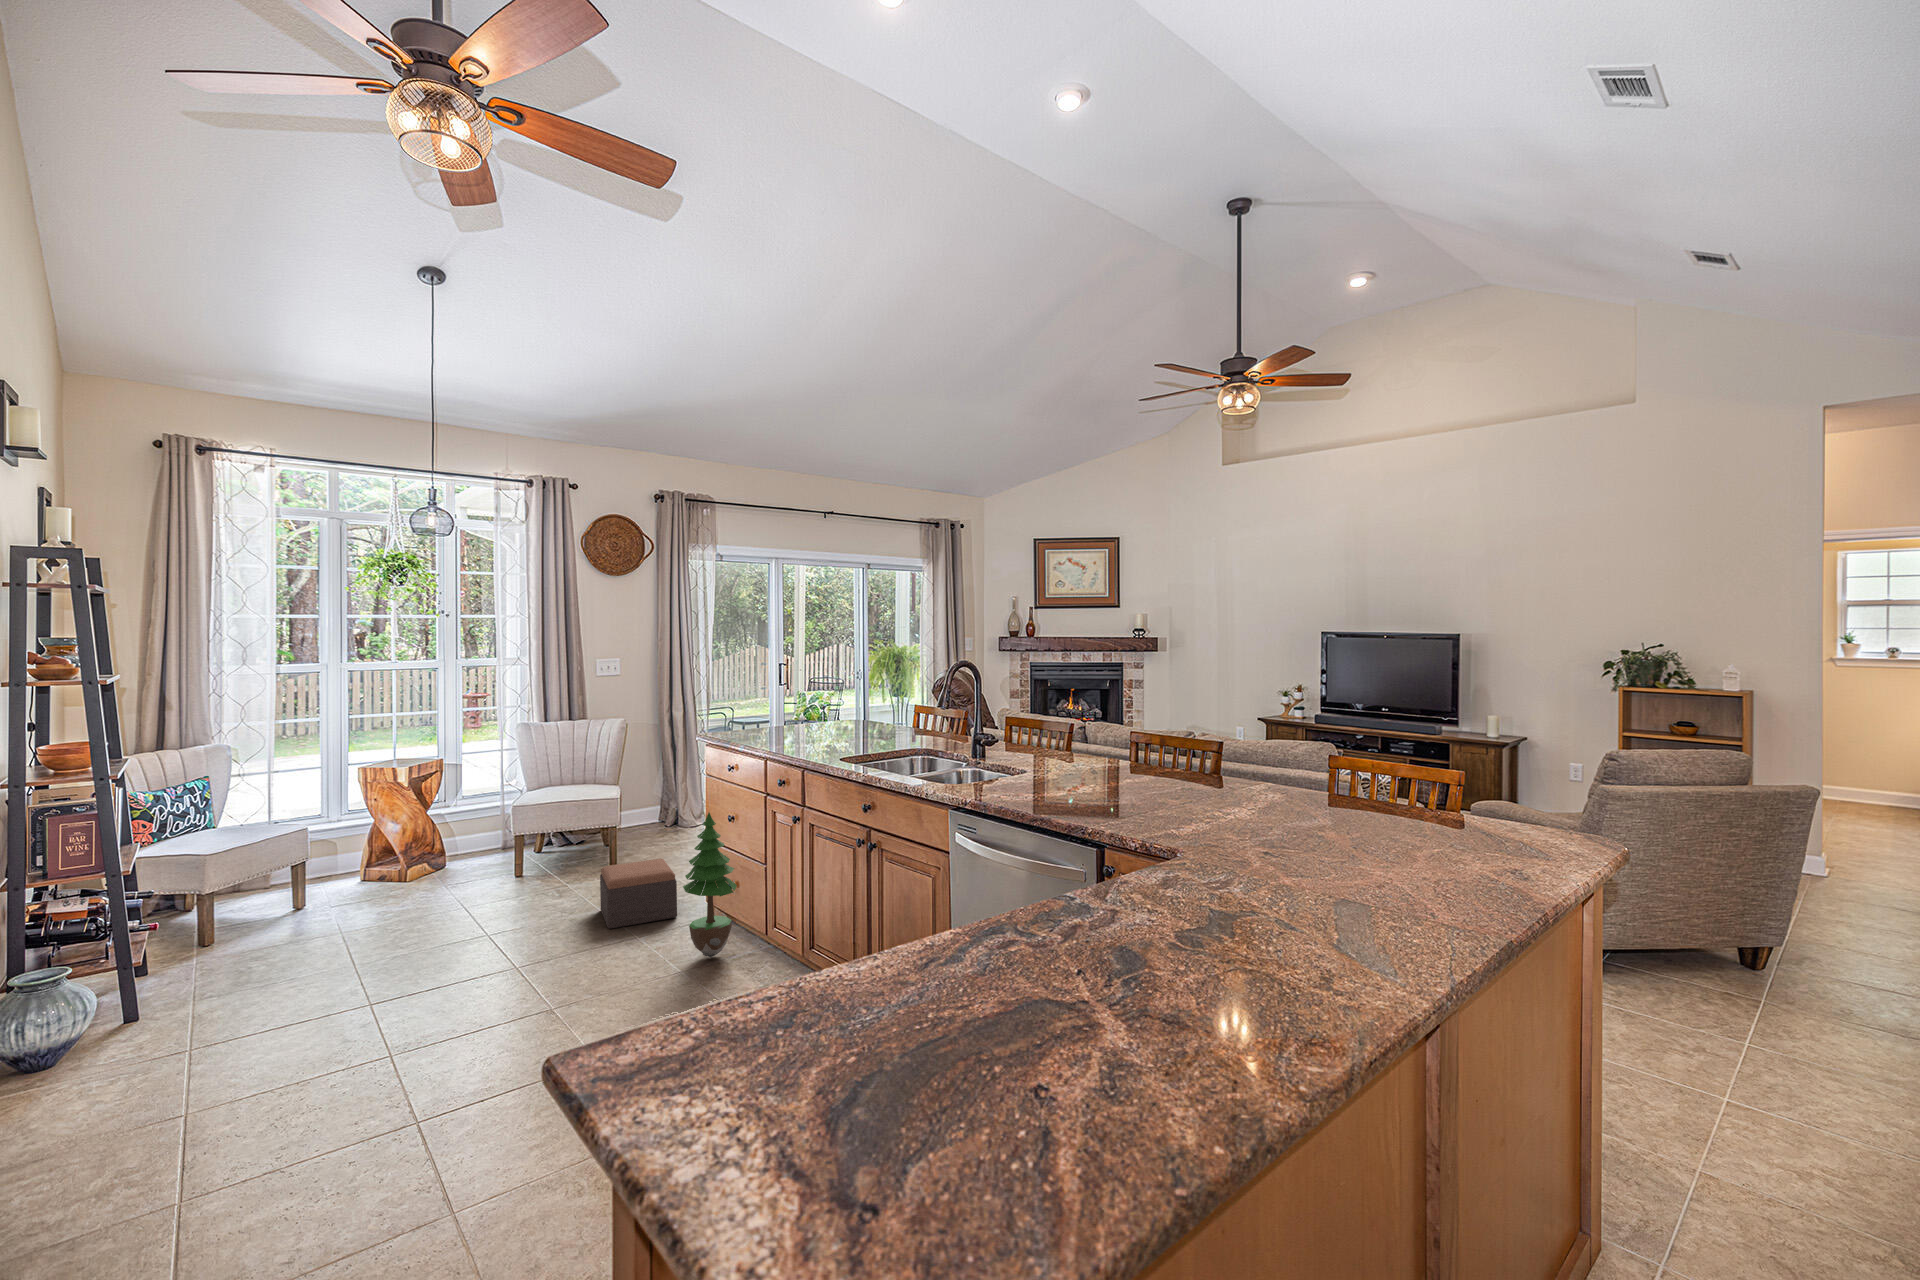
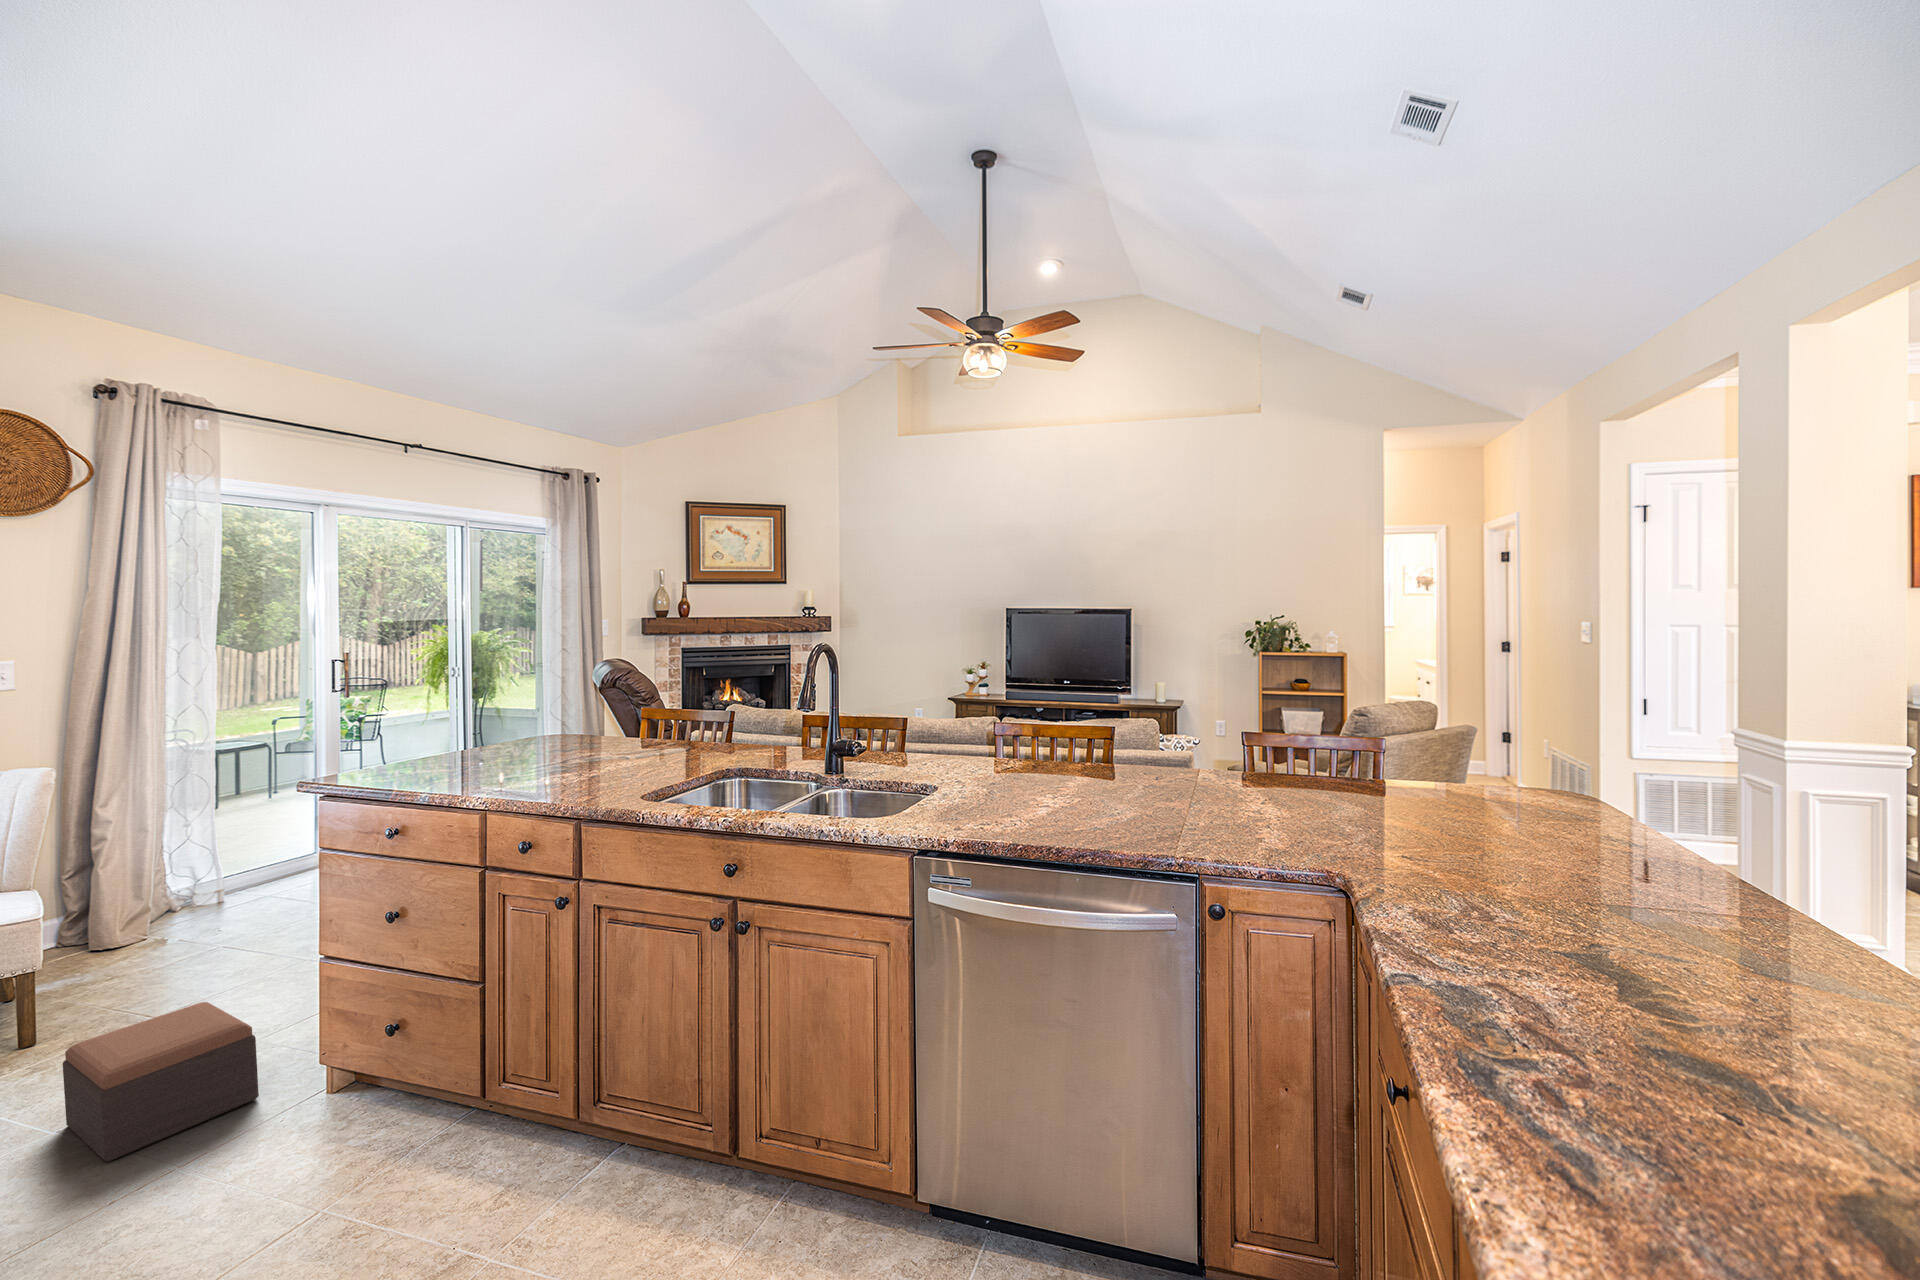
potted tree: present [683,813,737,957] -> none [313,915,422,1161]

